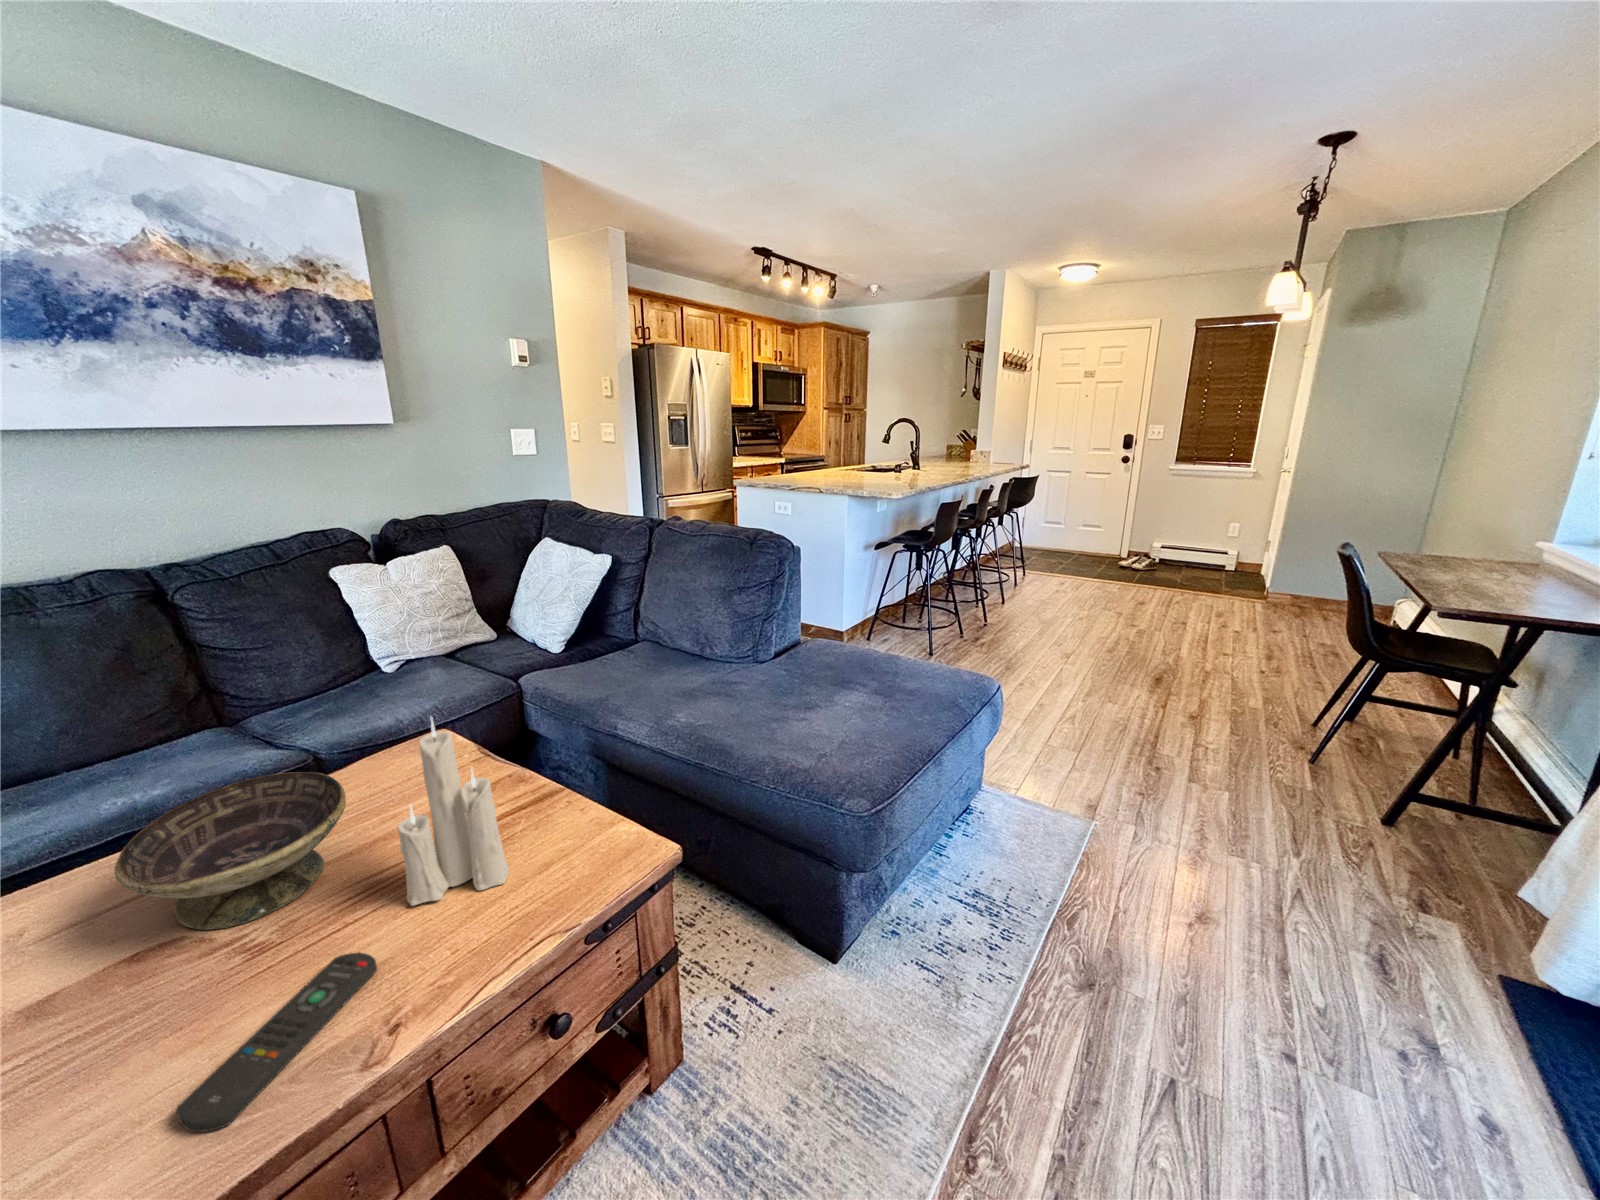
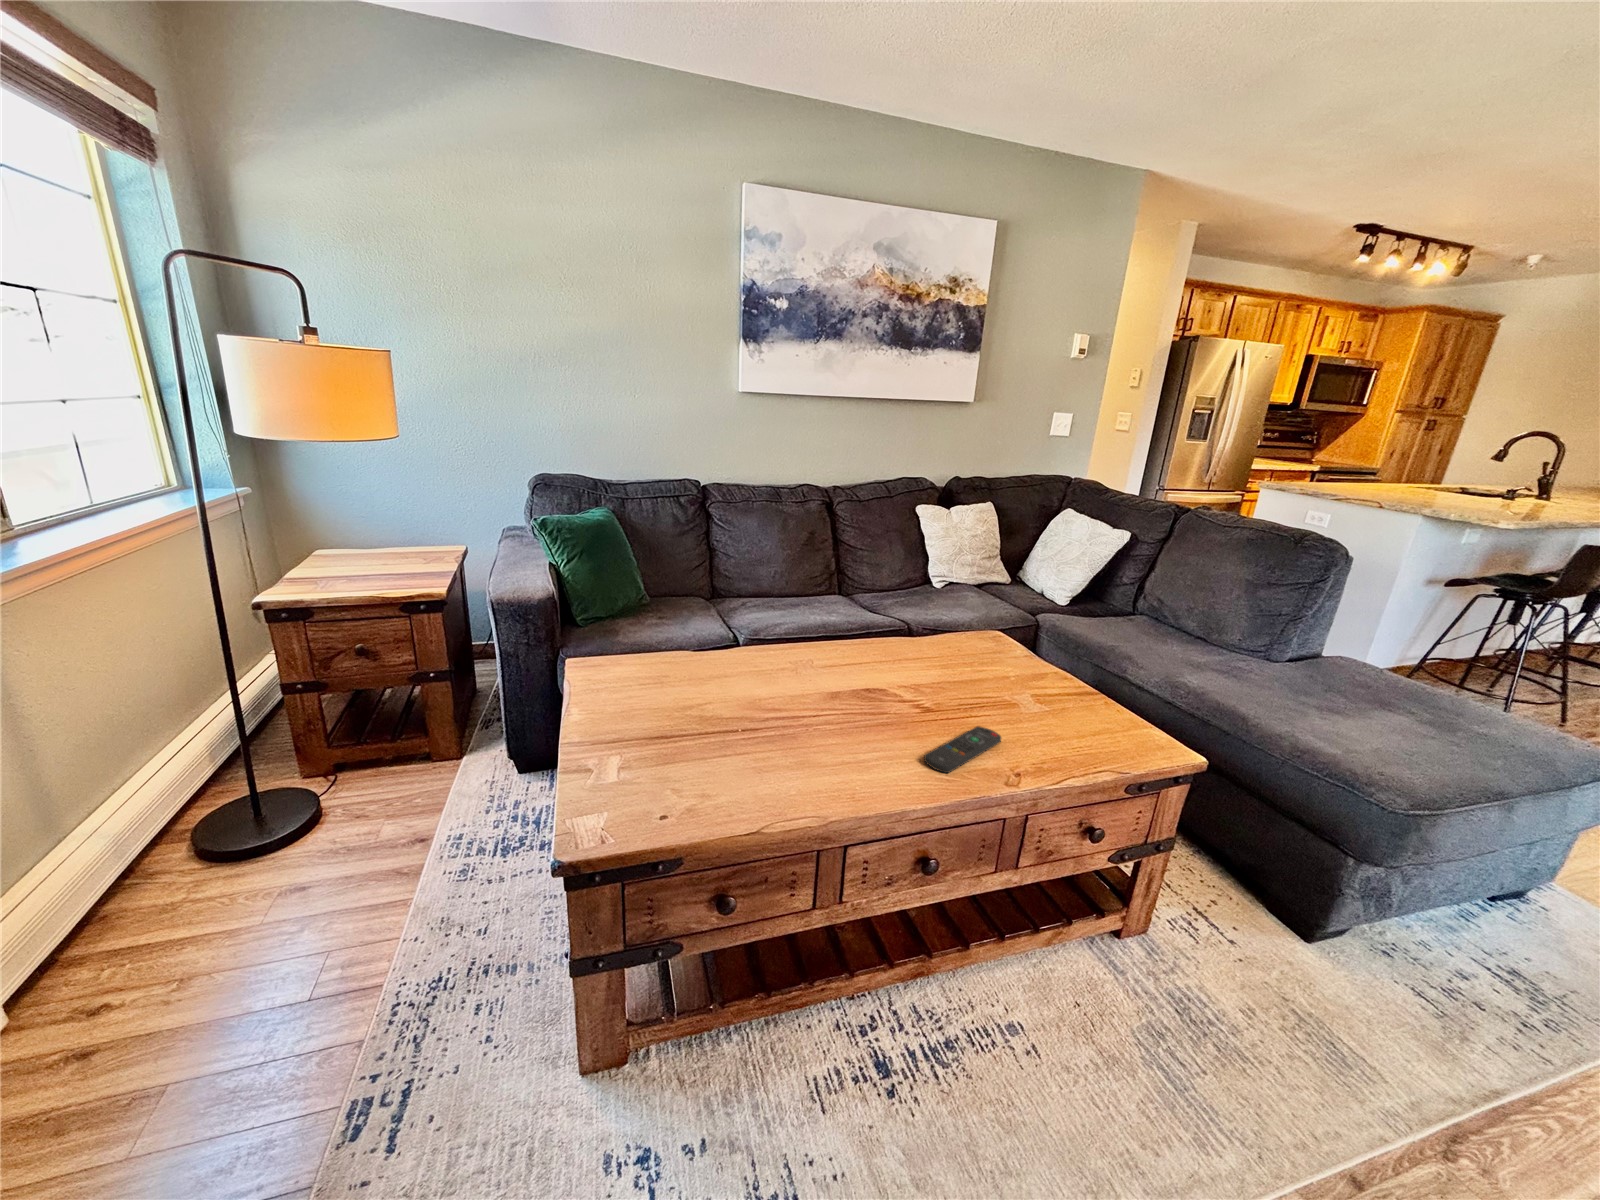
candle: present [398,718,509,906] -> none [1005,595,1081,731]
decorative bowl: present [114,772,346,930] -> none [868,618,973,695]

